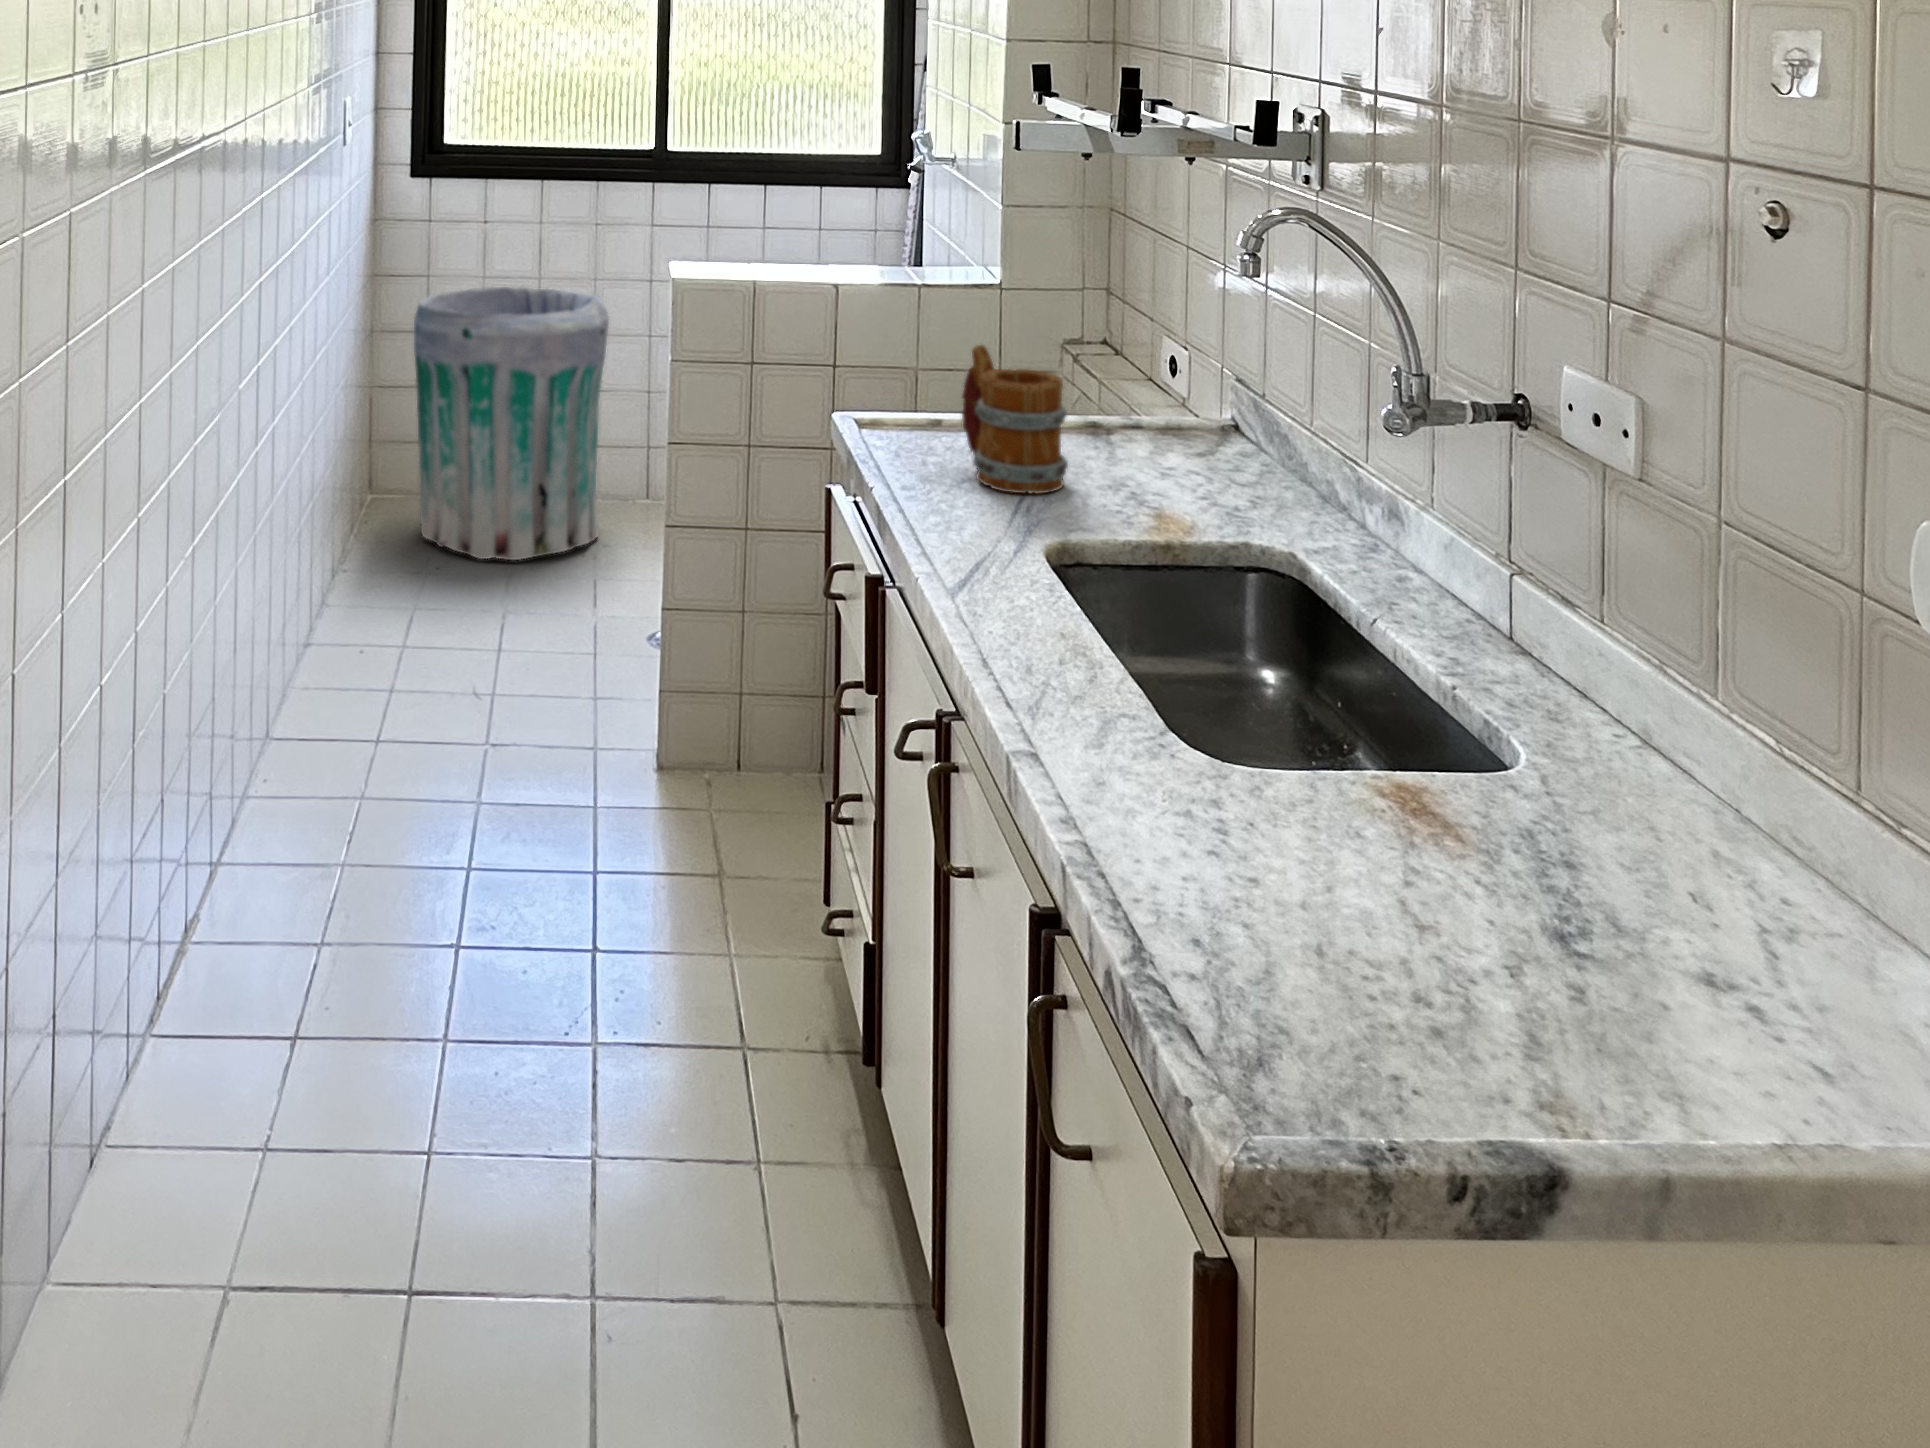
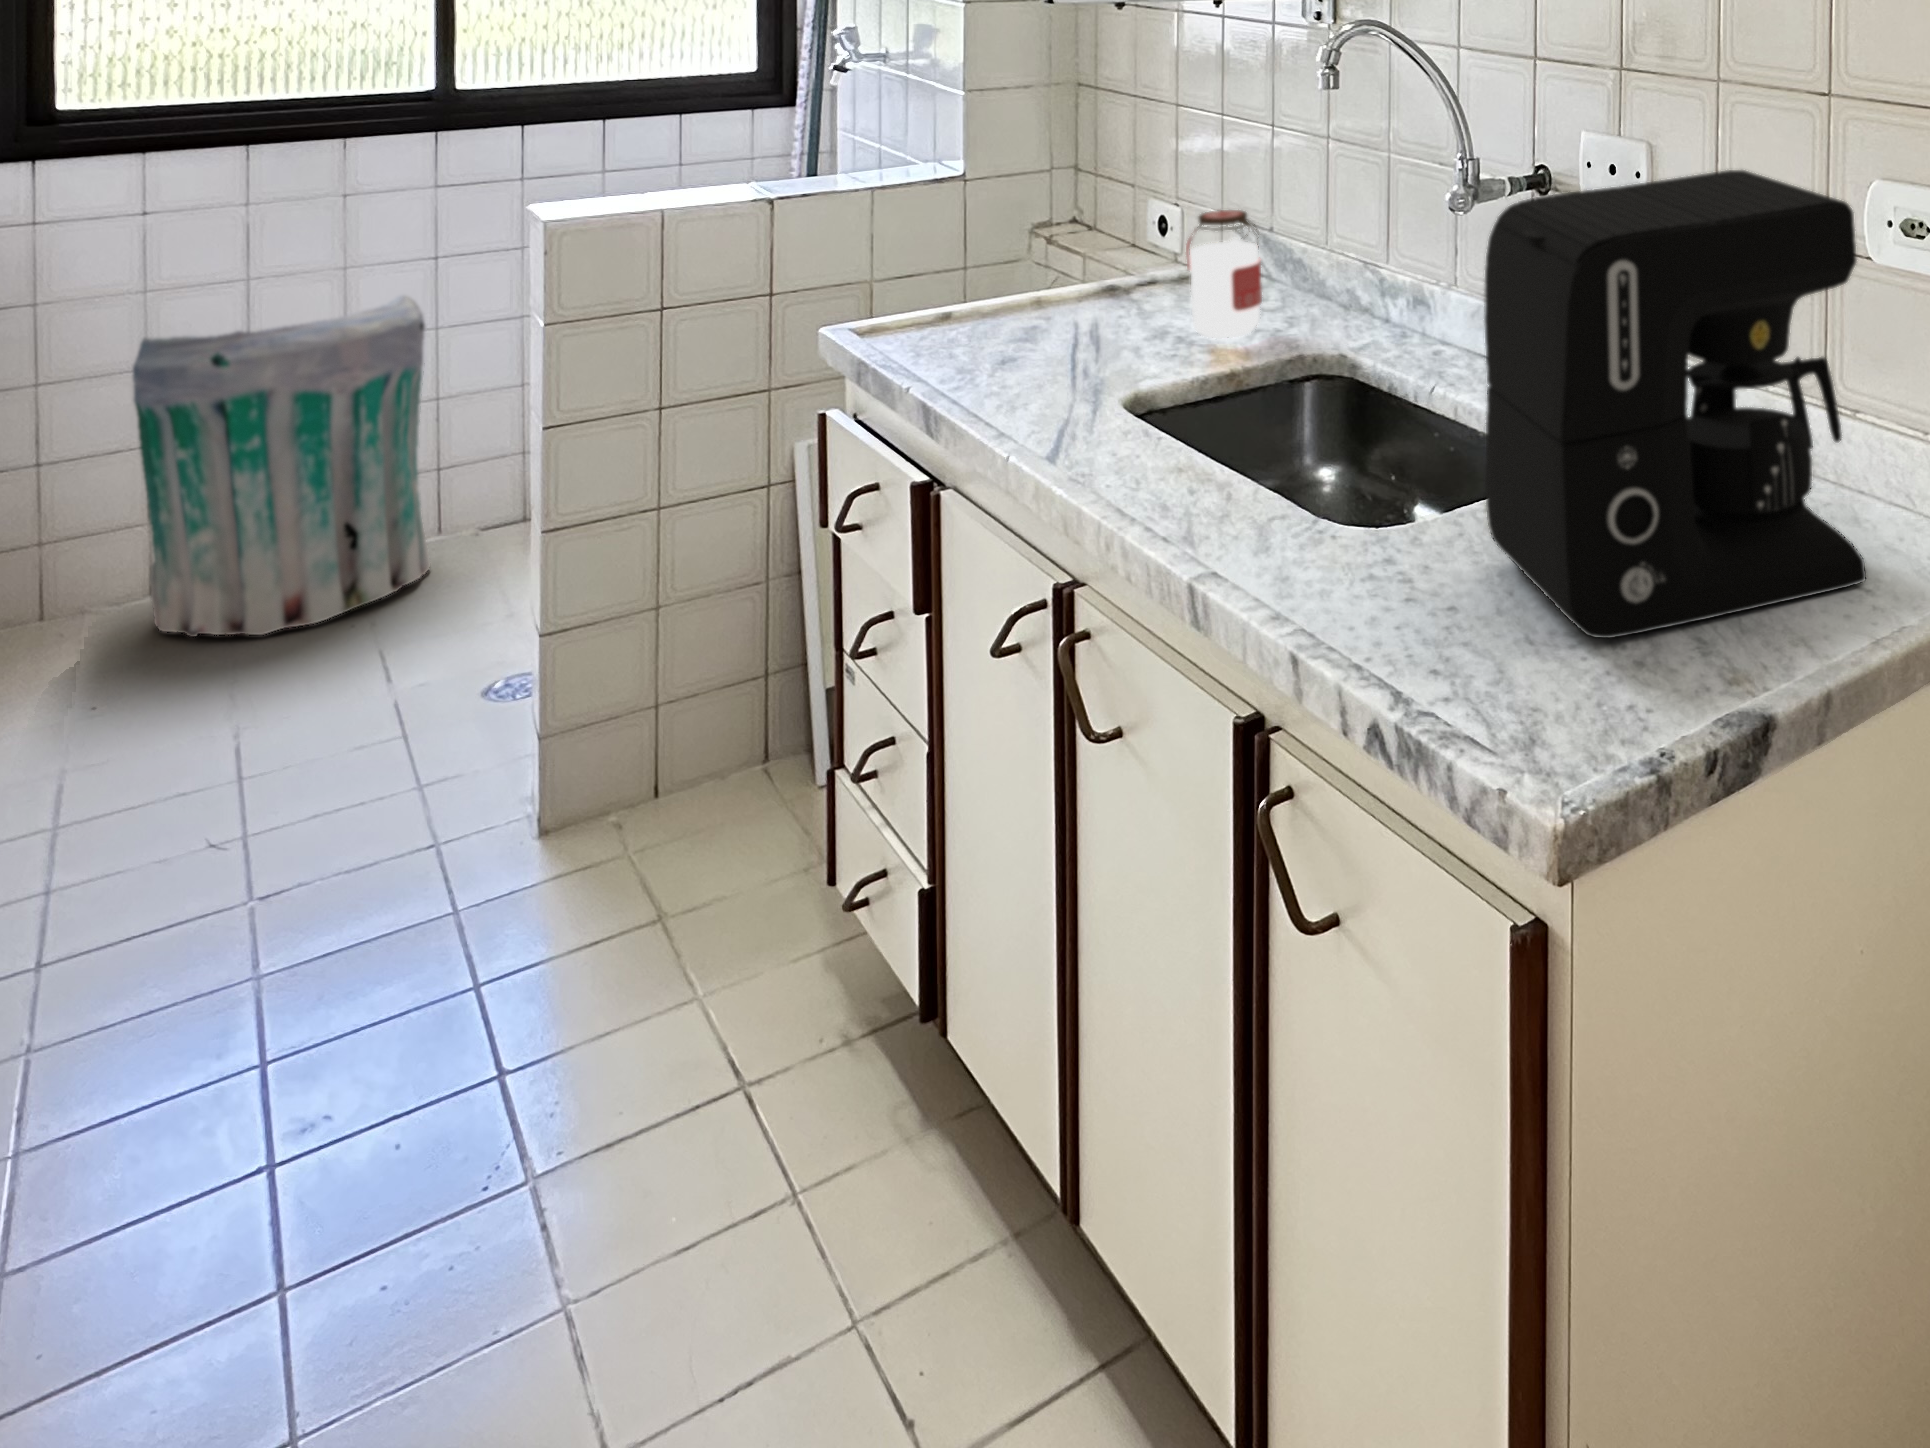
mug: present [962,345,1068,493] -> none [993,224,1111,362]
jar: none [1145,369,1226,510] -> present [1186,210,1262,339]
coffee maker: none [1322,443,1812,1042] -> present [1484,170,1866,638]

